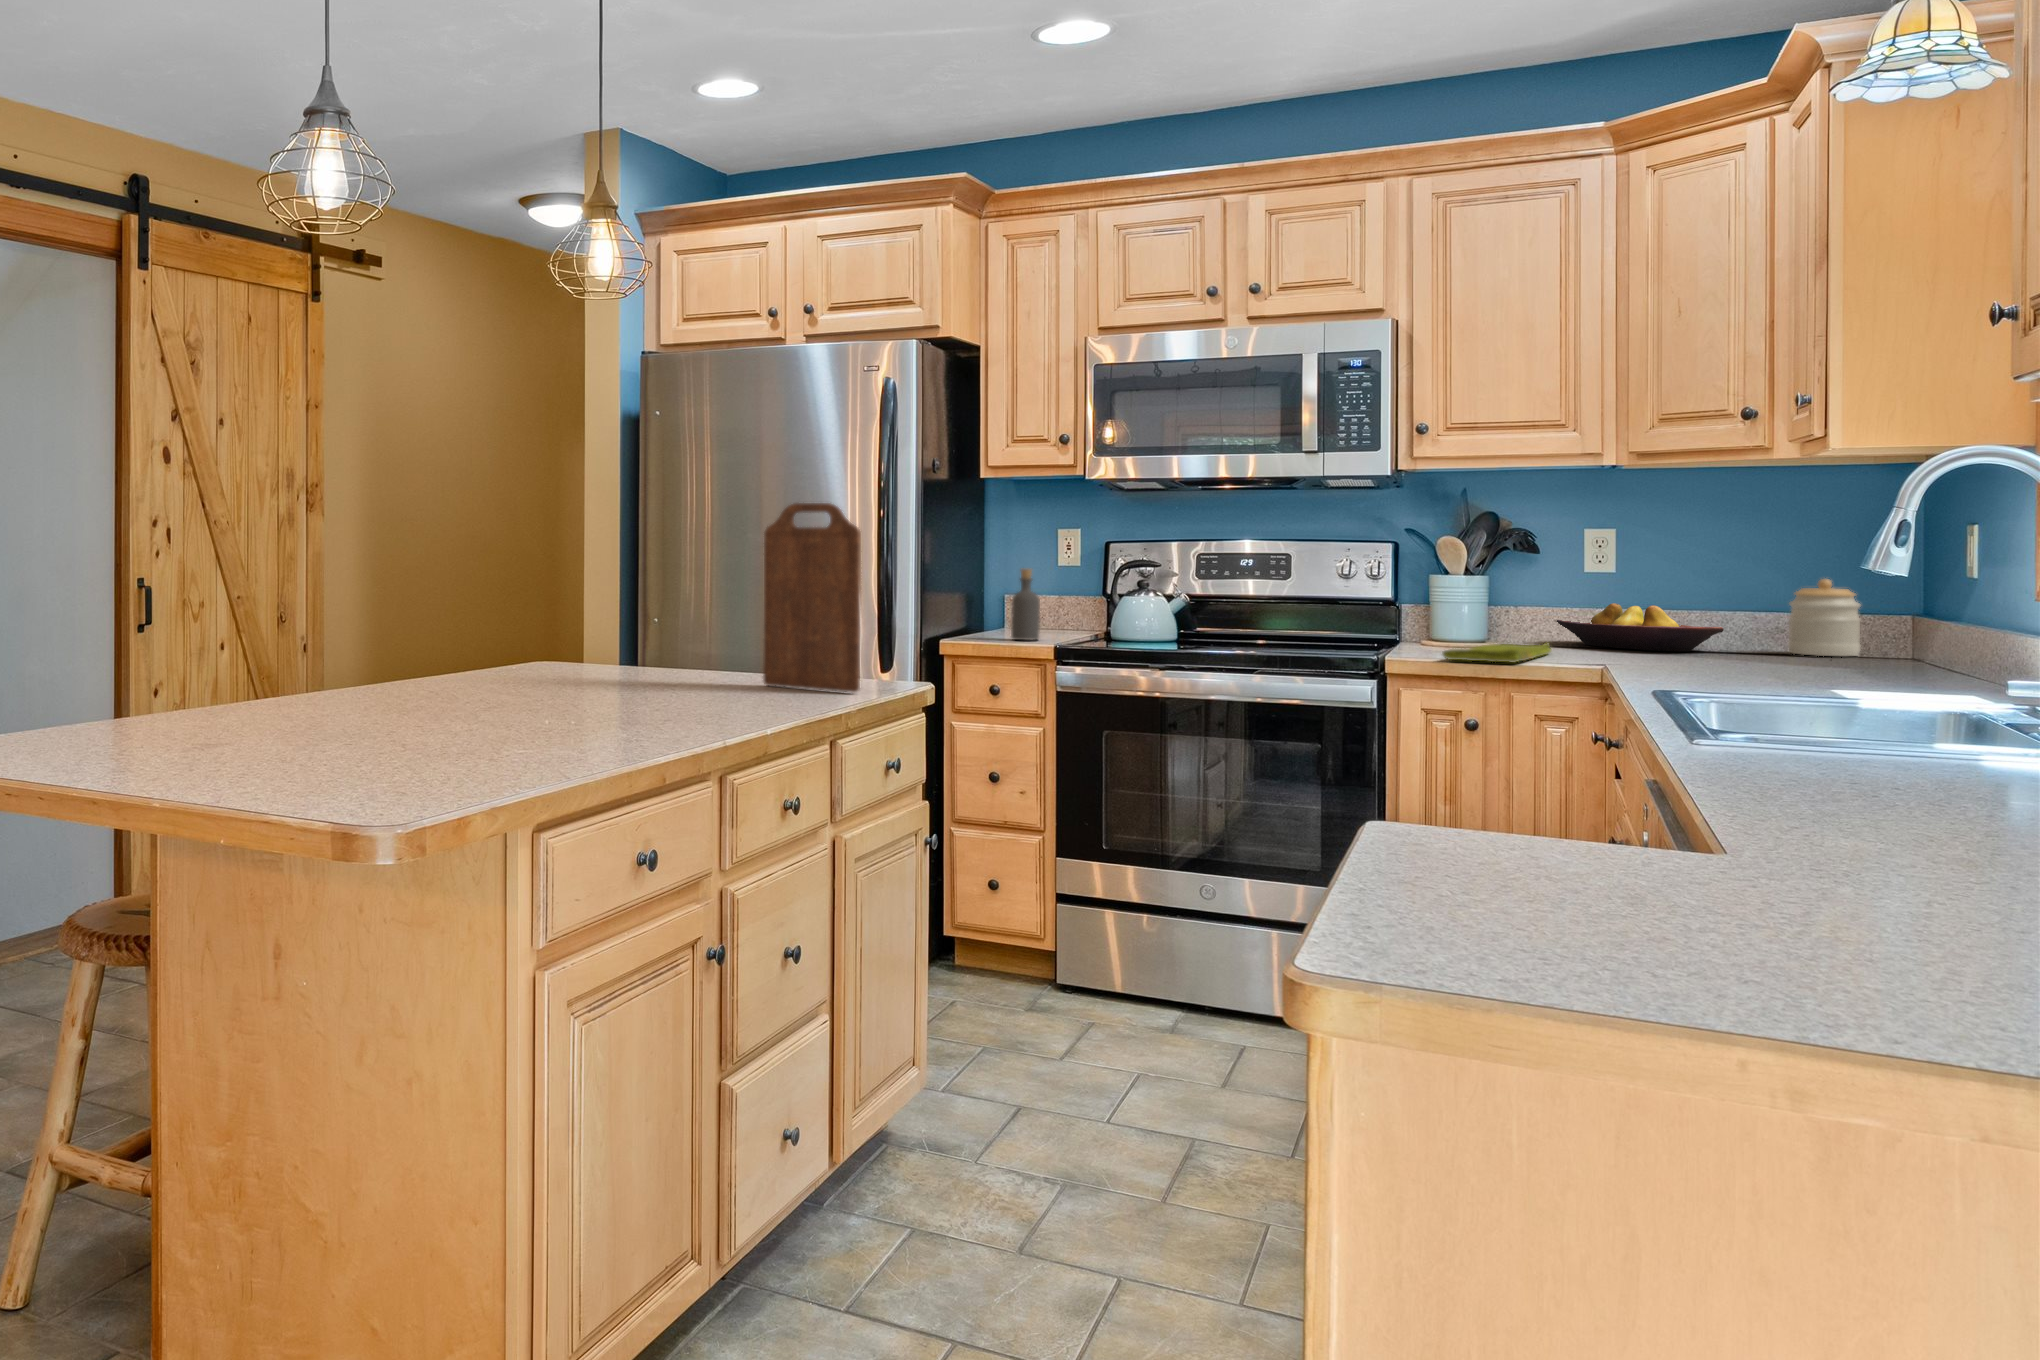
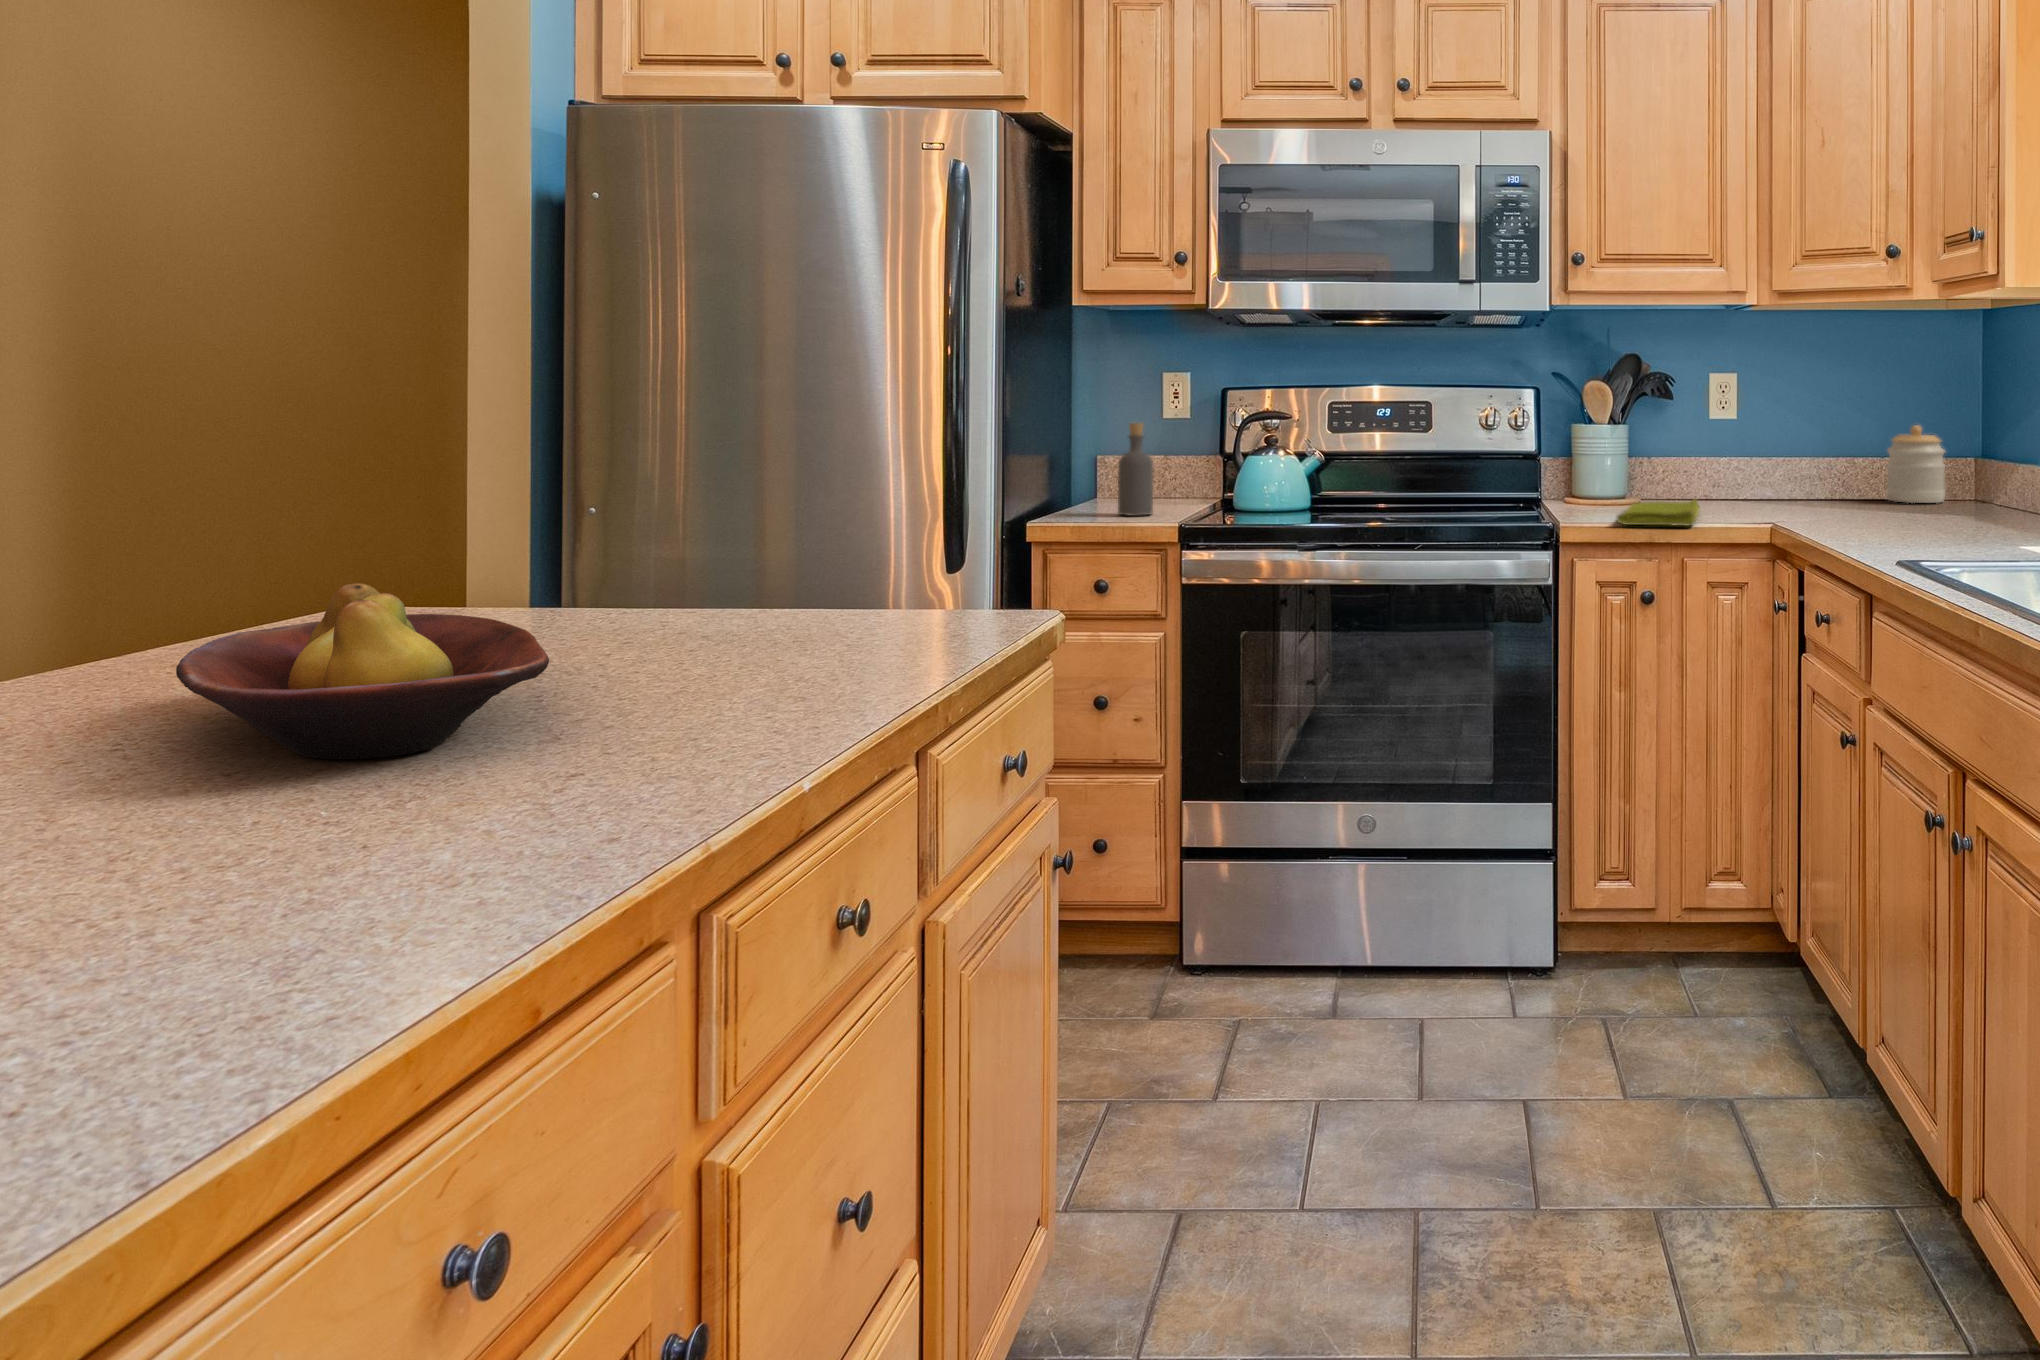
cutting board: present [763,503,861,692] -> none [715,308,904,661]
fruit bowl: present [1557,603,1724,652] -> present [176,583,549,759]

